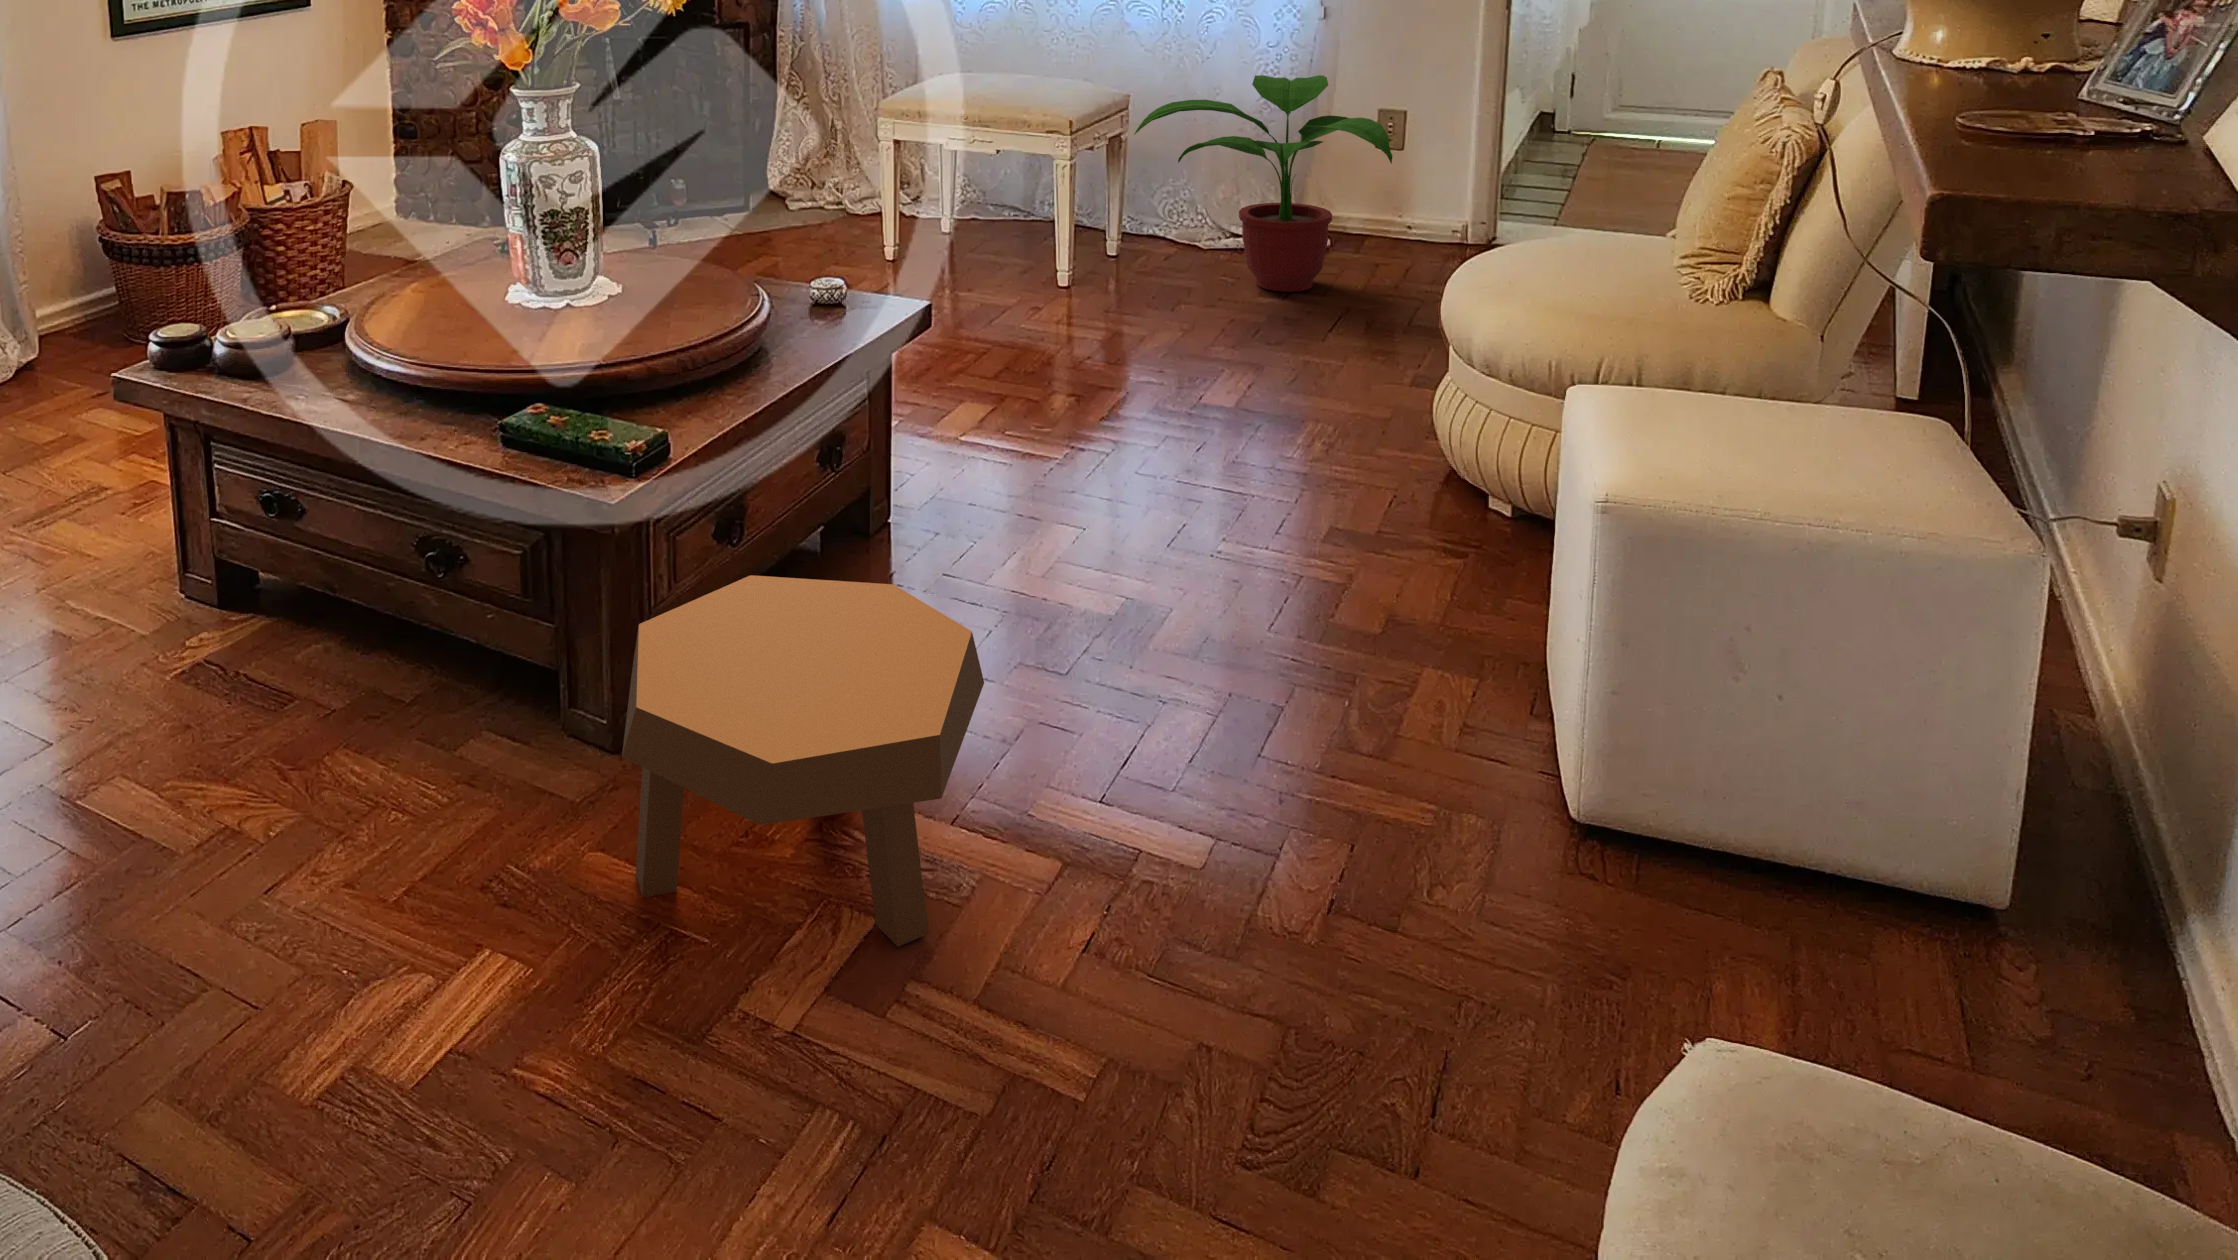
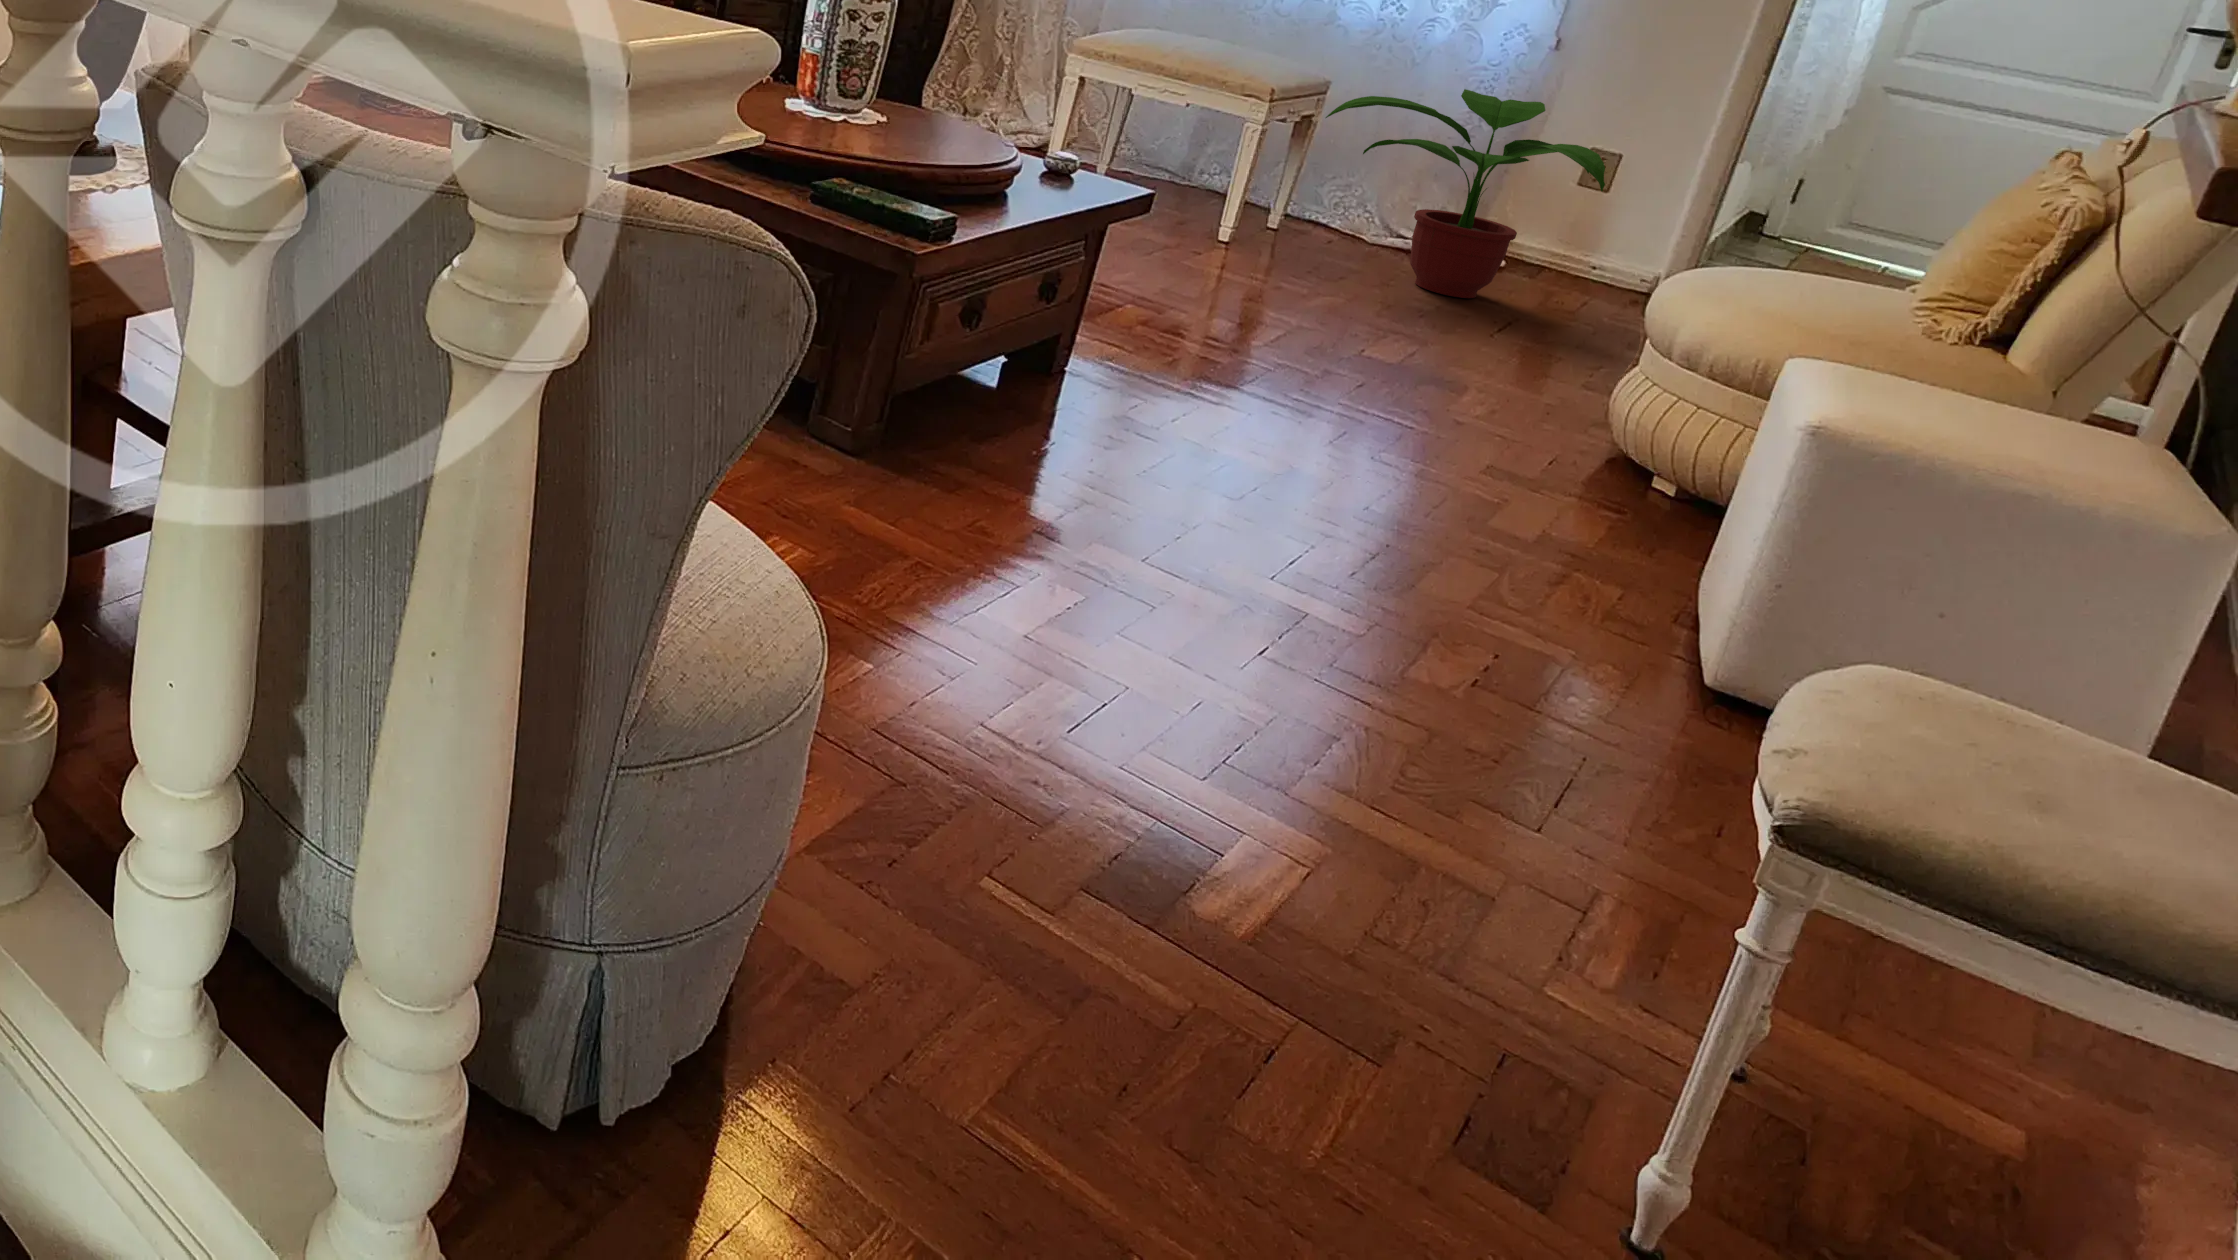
footstool: present [622,575,984,947] -> none [877,344,1202,616]

